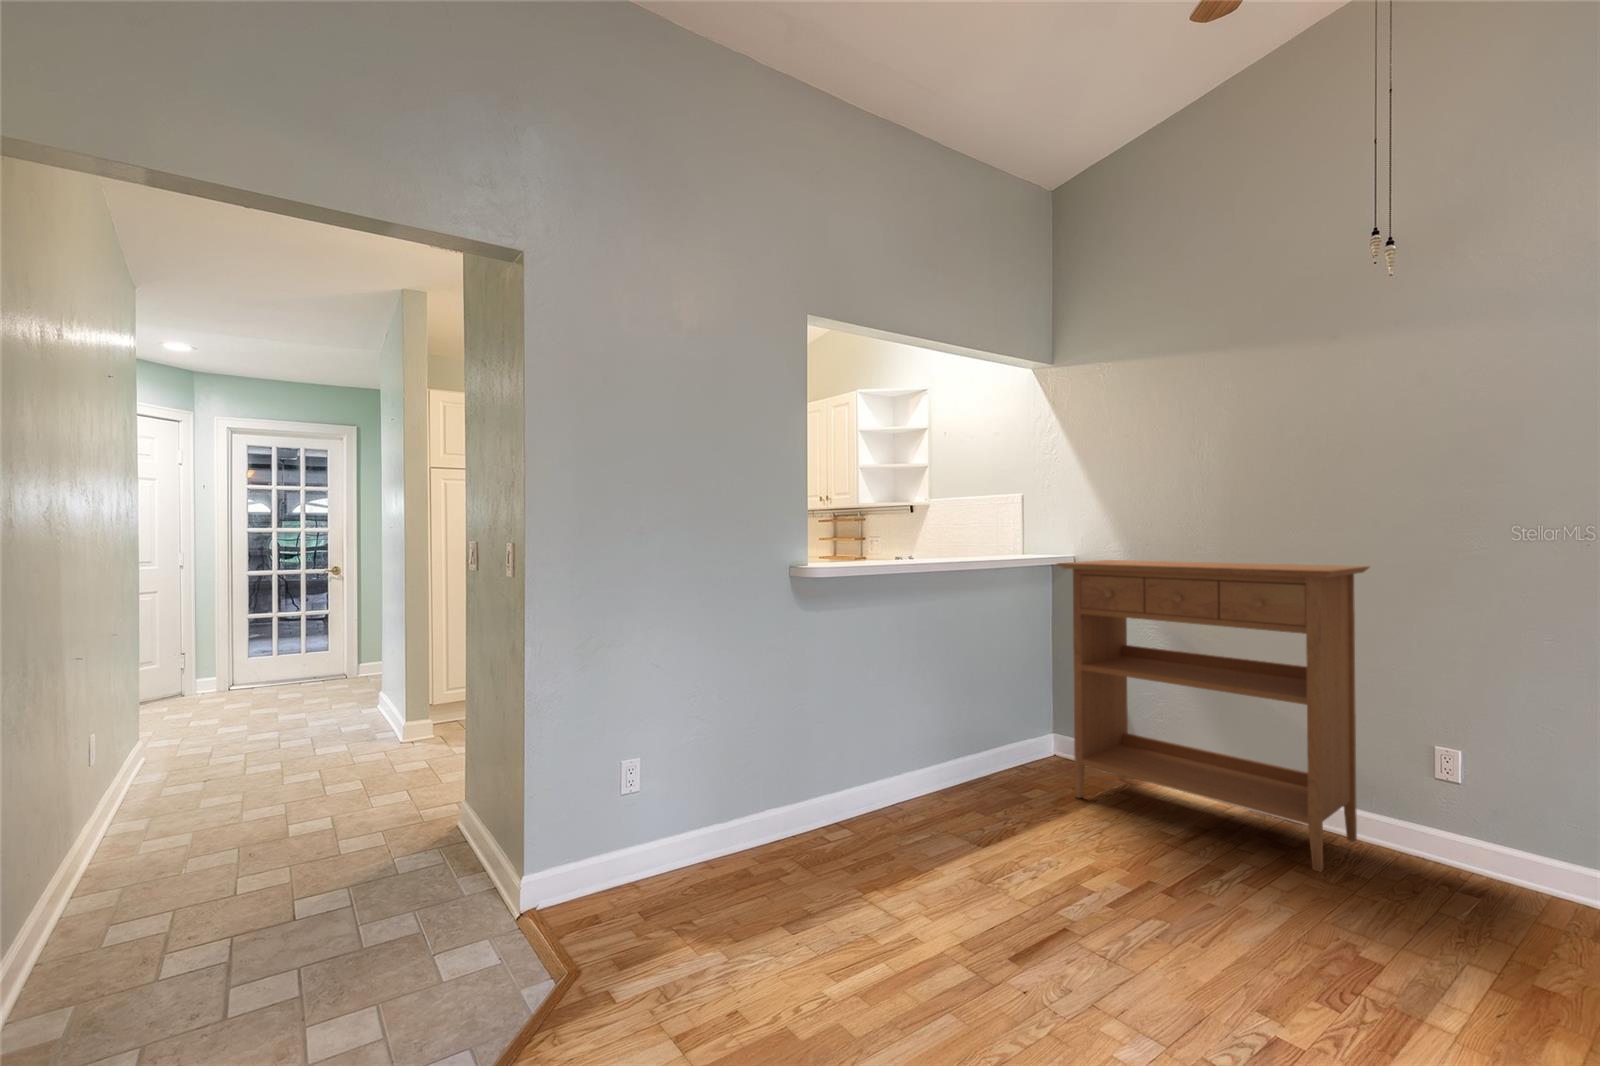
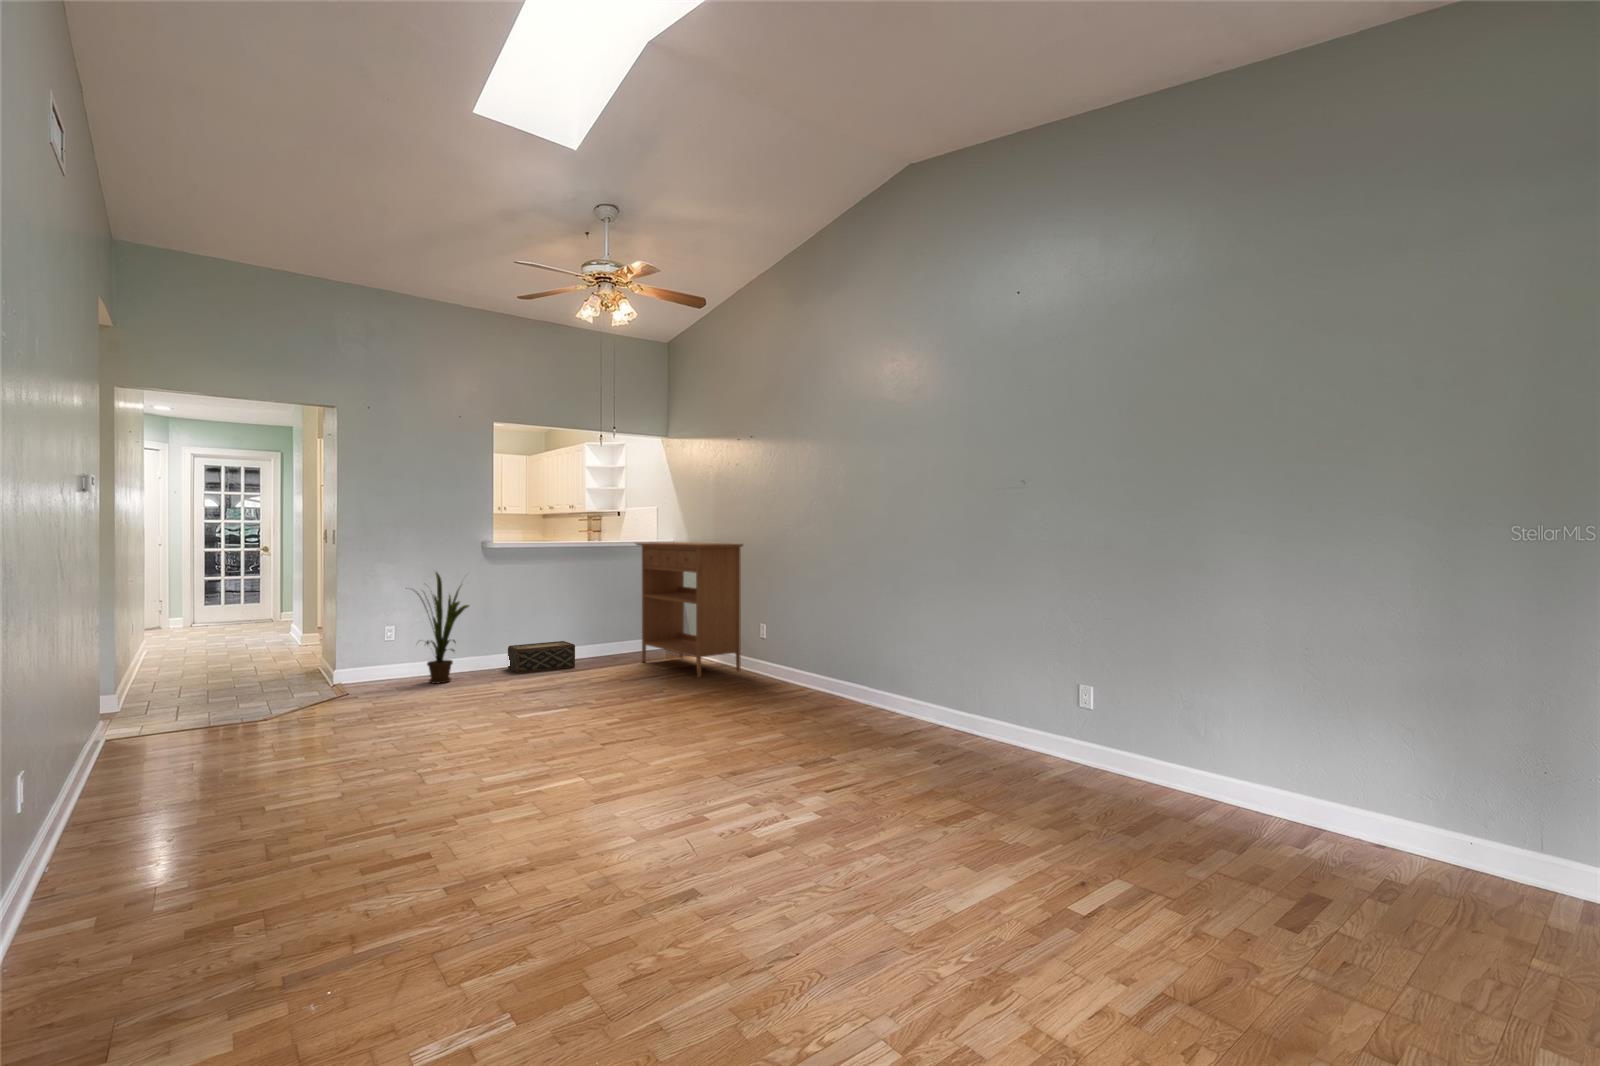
house plant: none [684,632,836,908] -> present [414,572,469,683]
woven basket: none [844,759,975,850] -> present [508,641,575,673]

